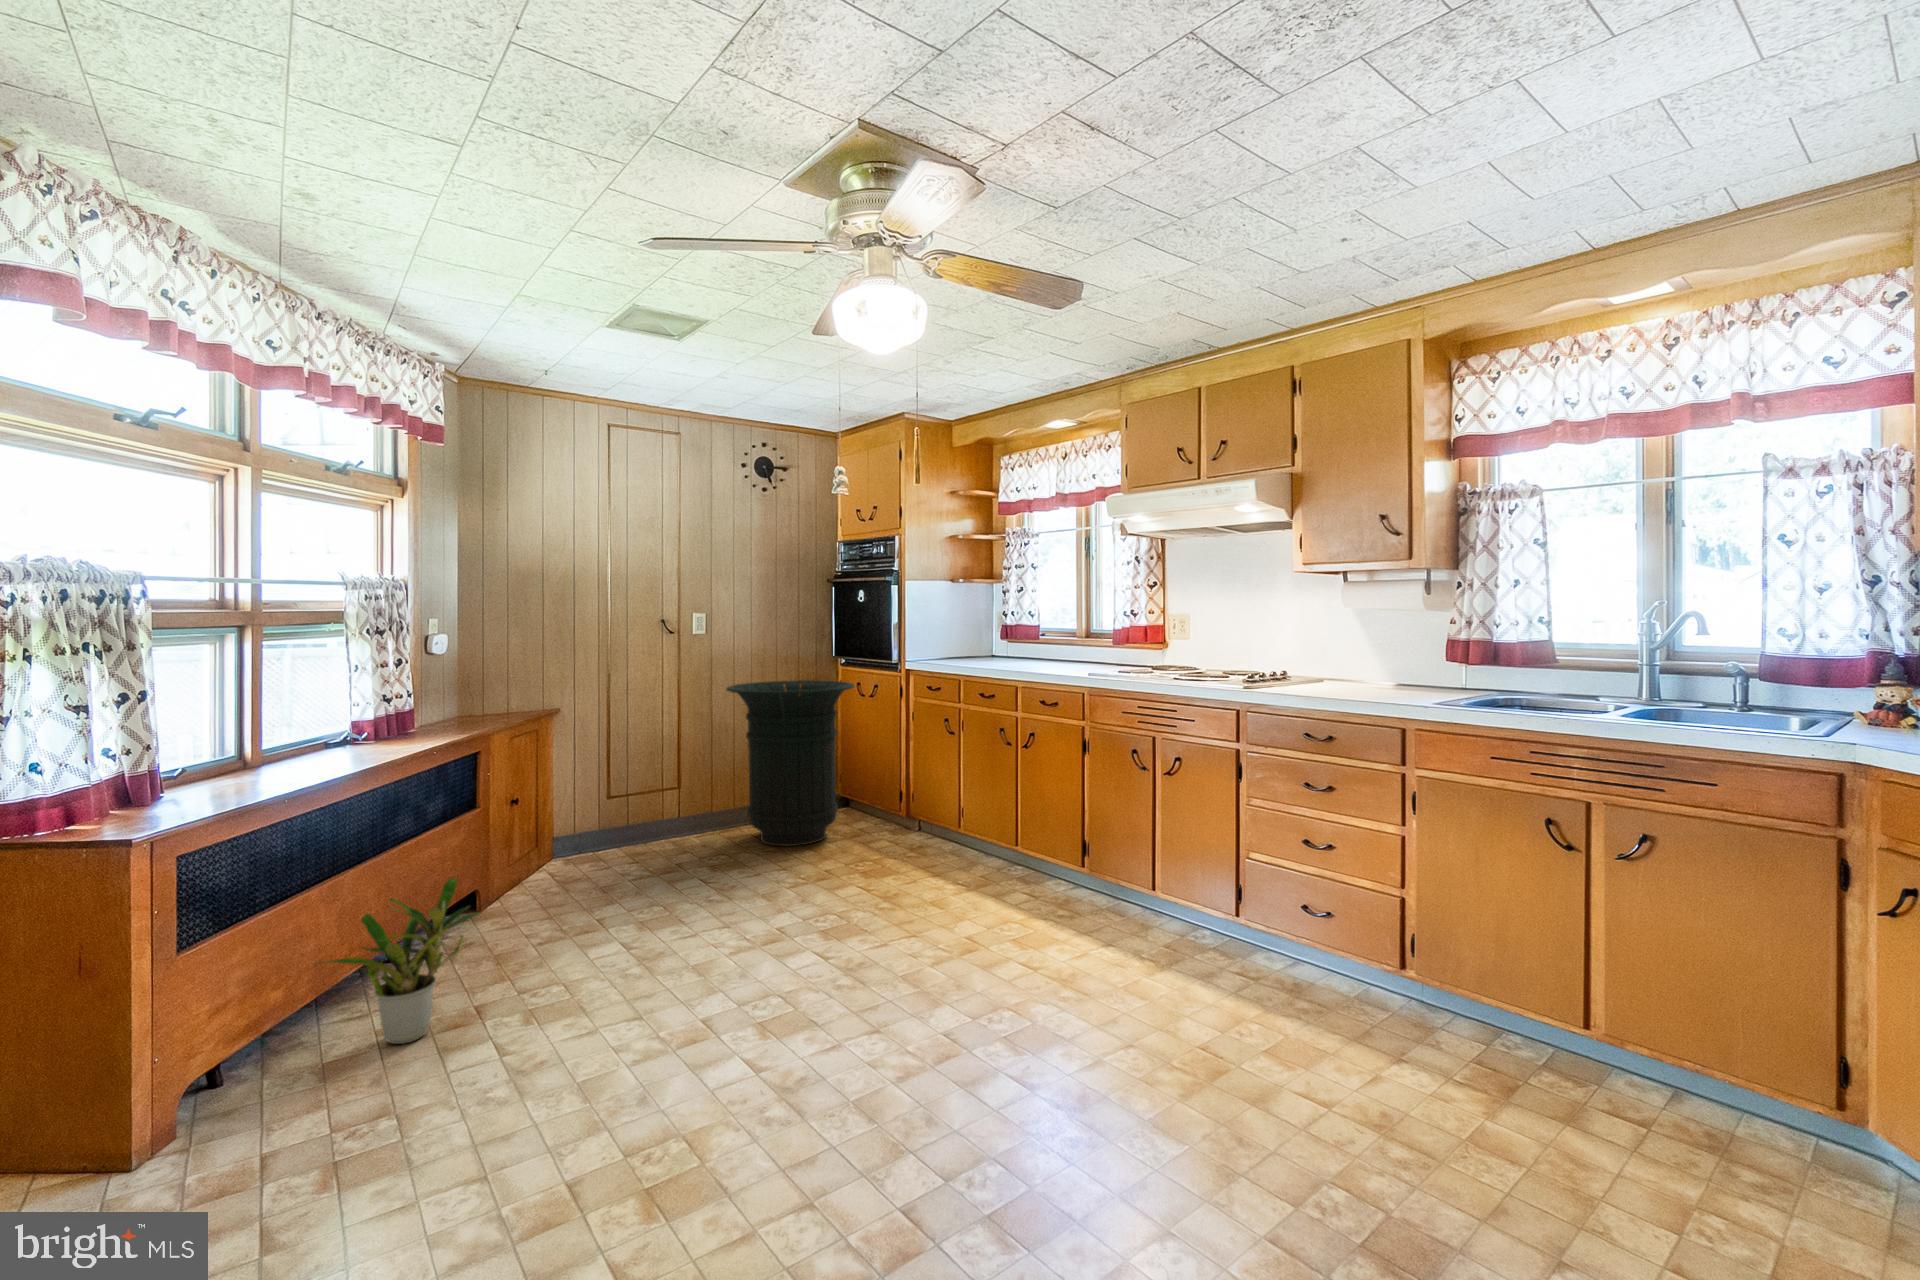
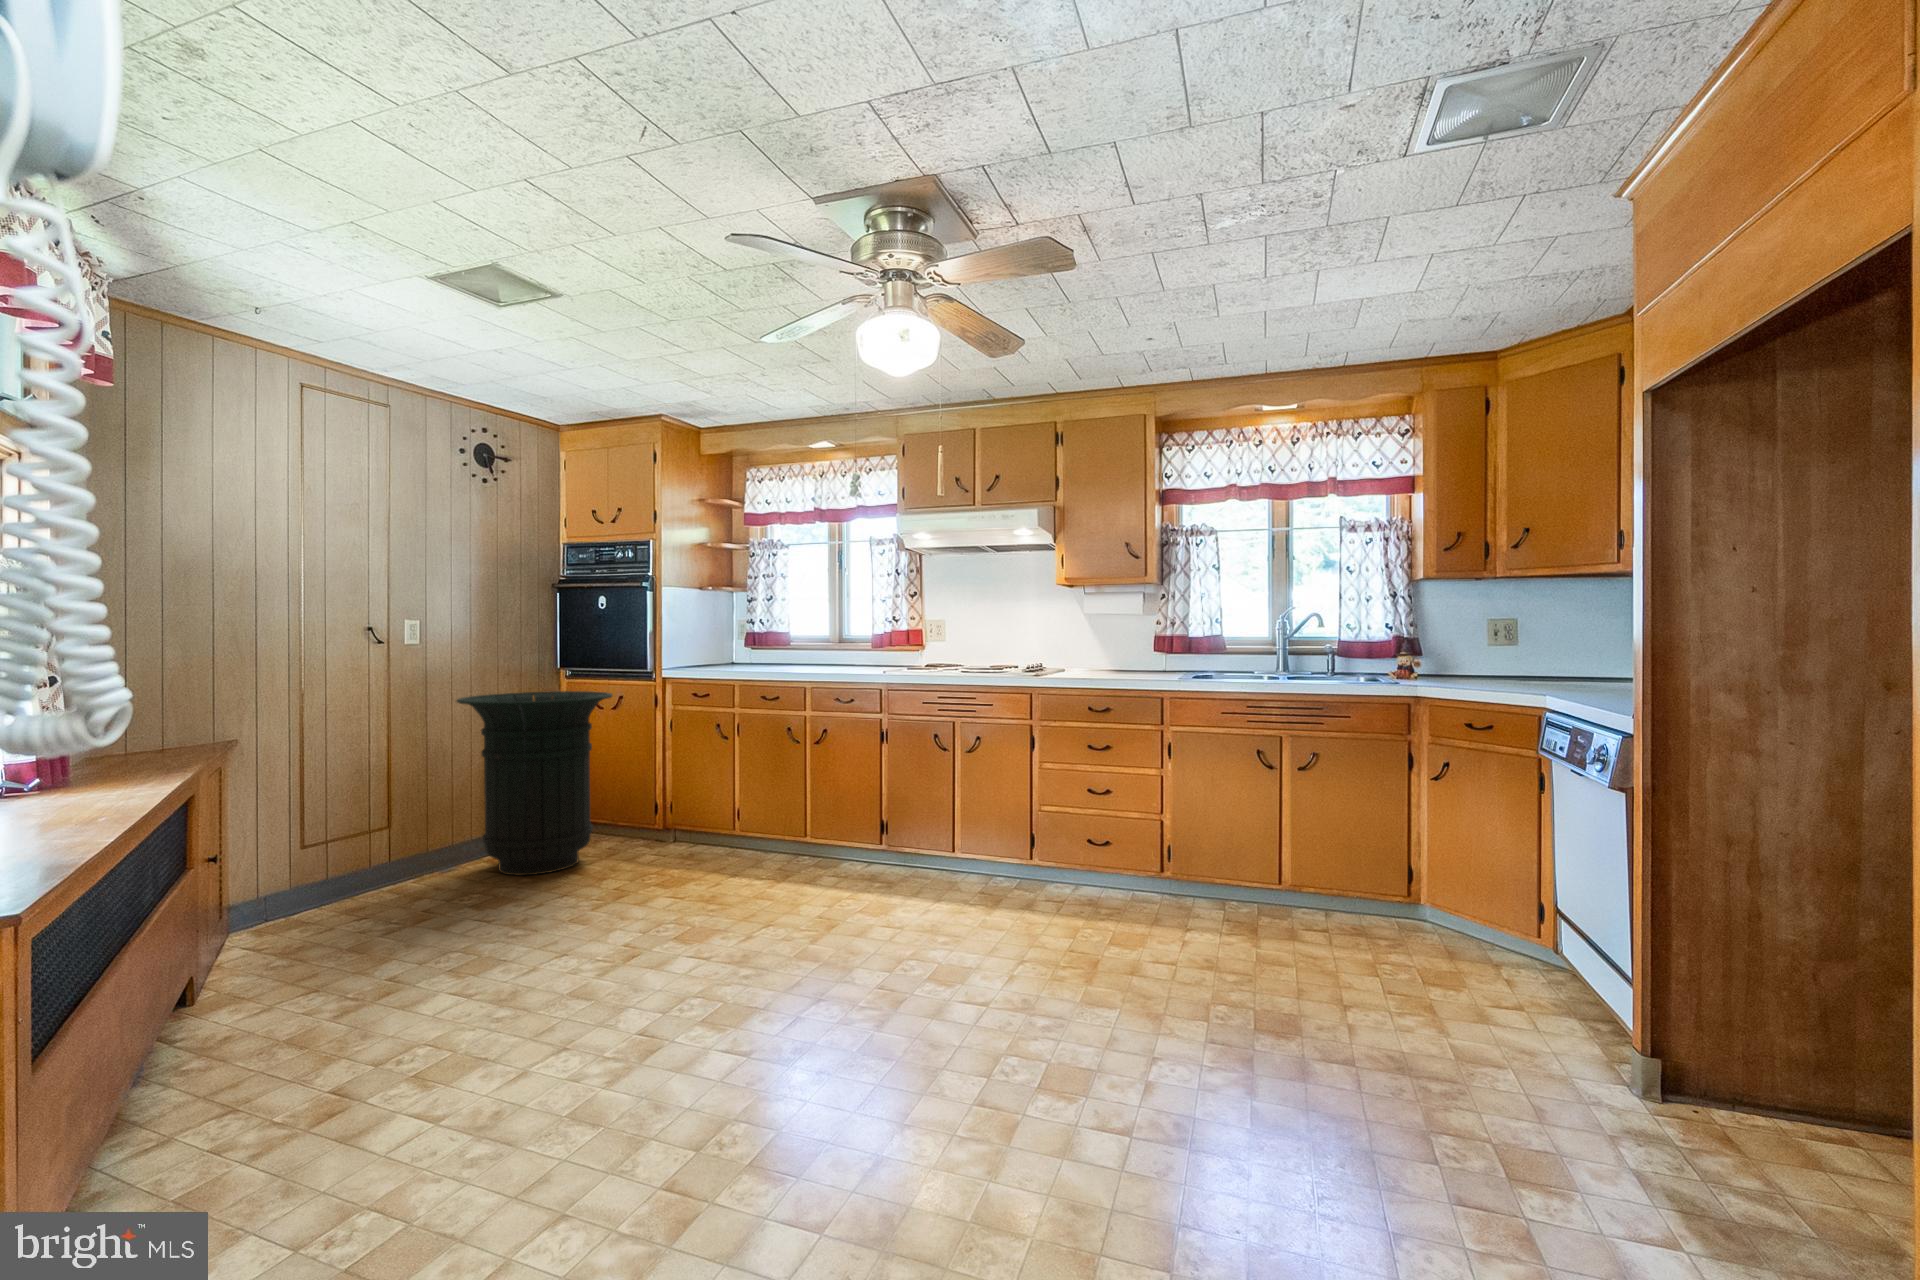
potted plant: present [316,877,482,1044] -> none [143,929,354,1148]

